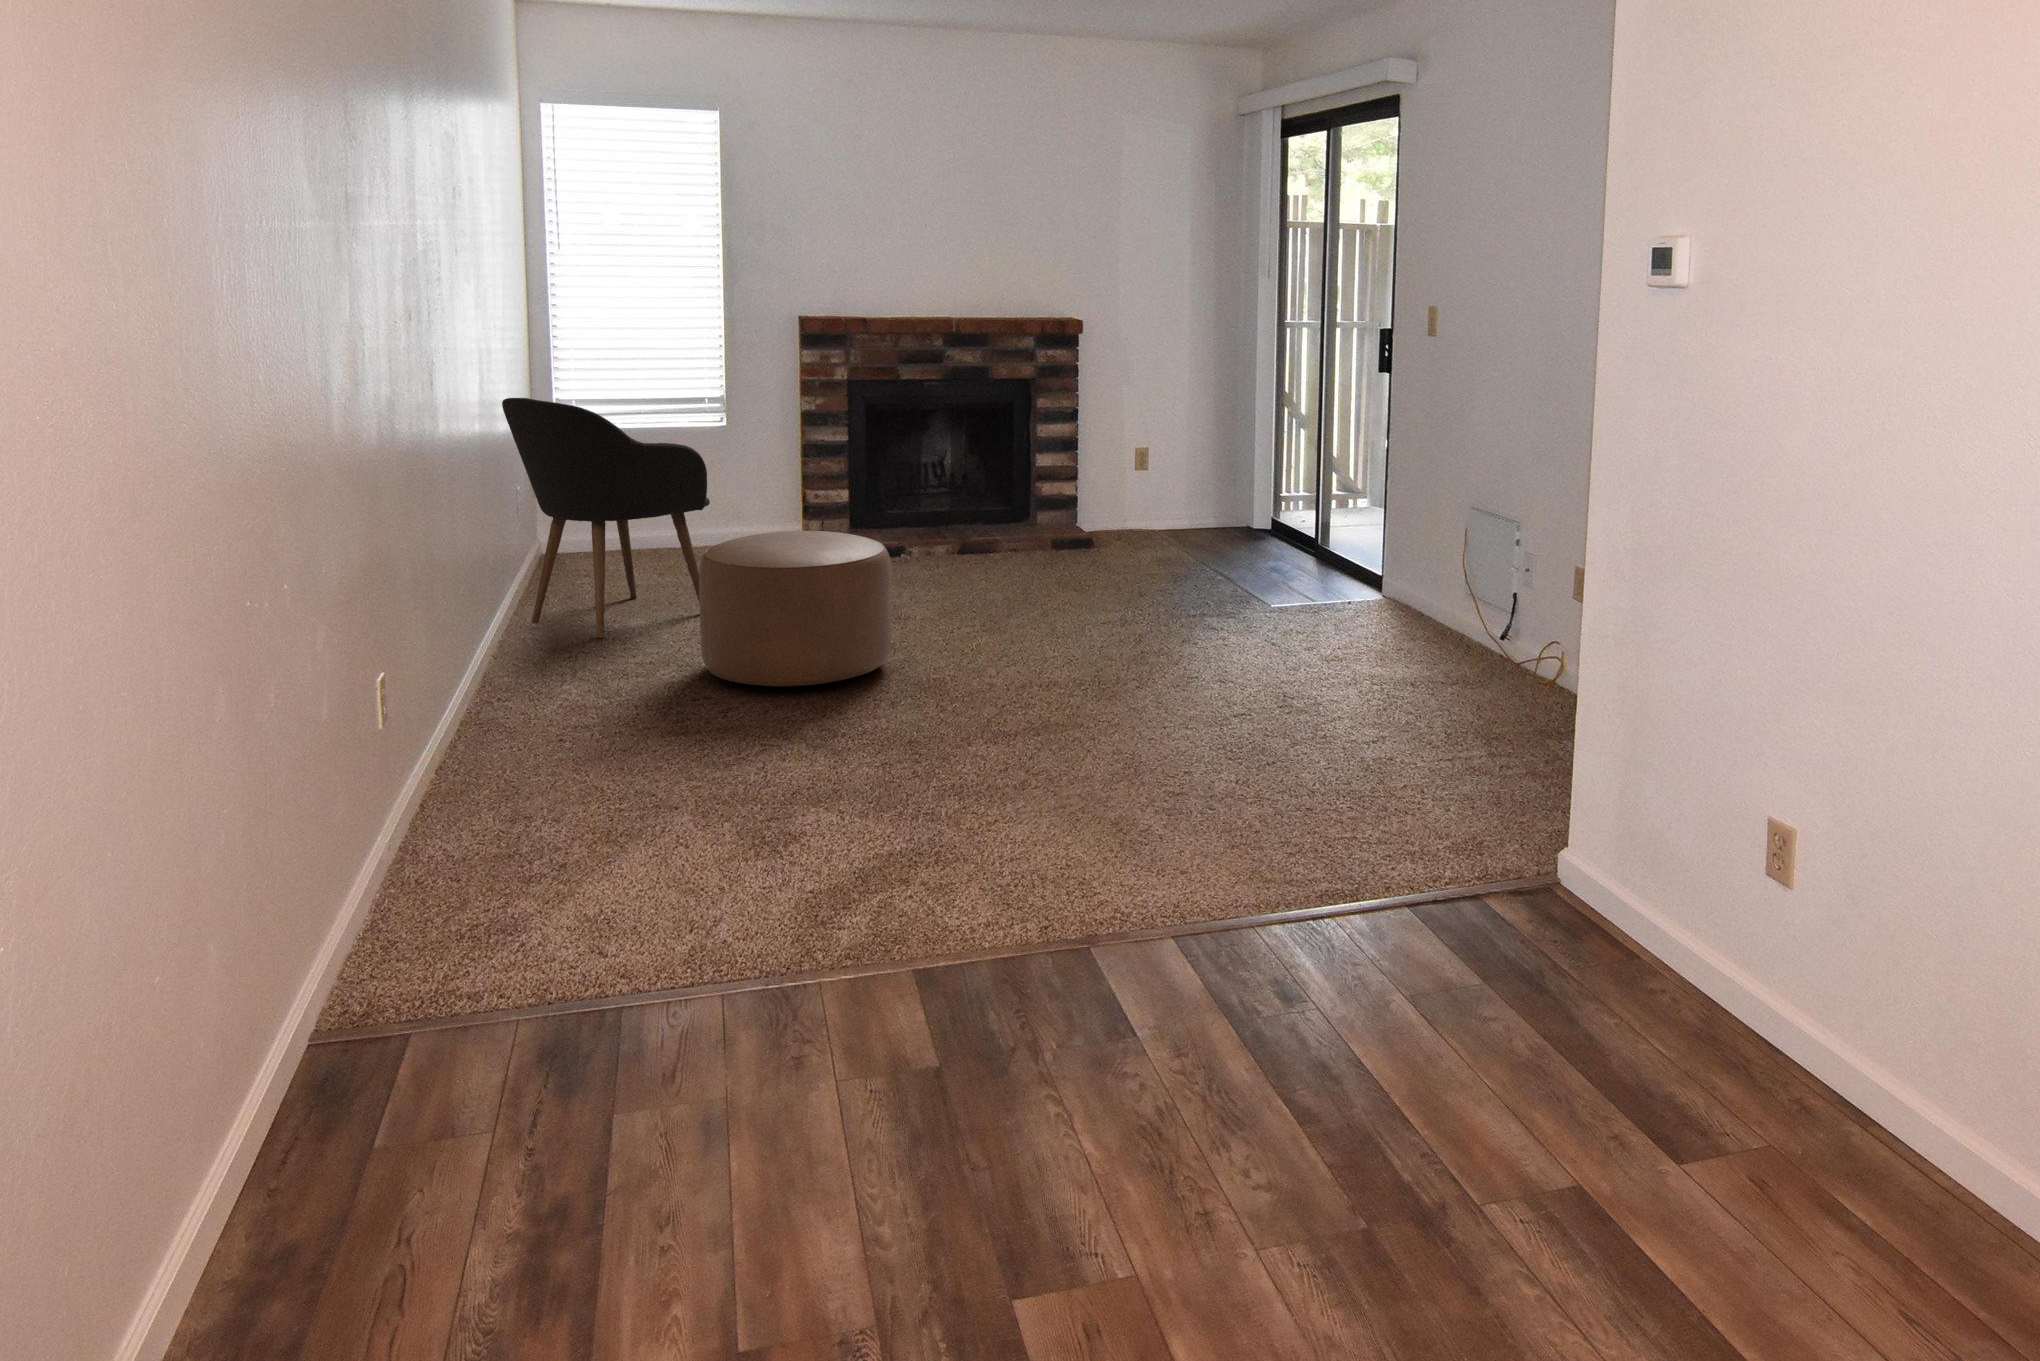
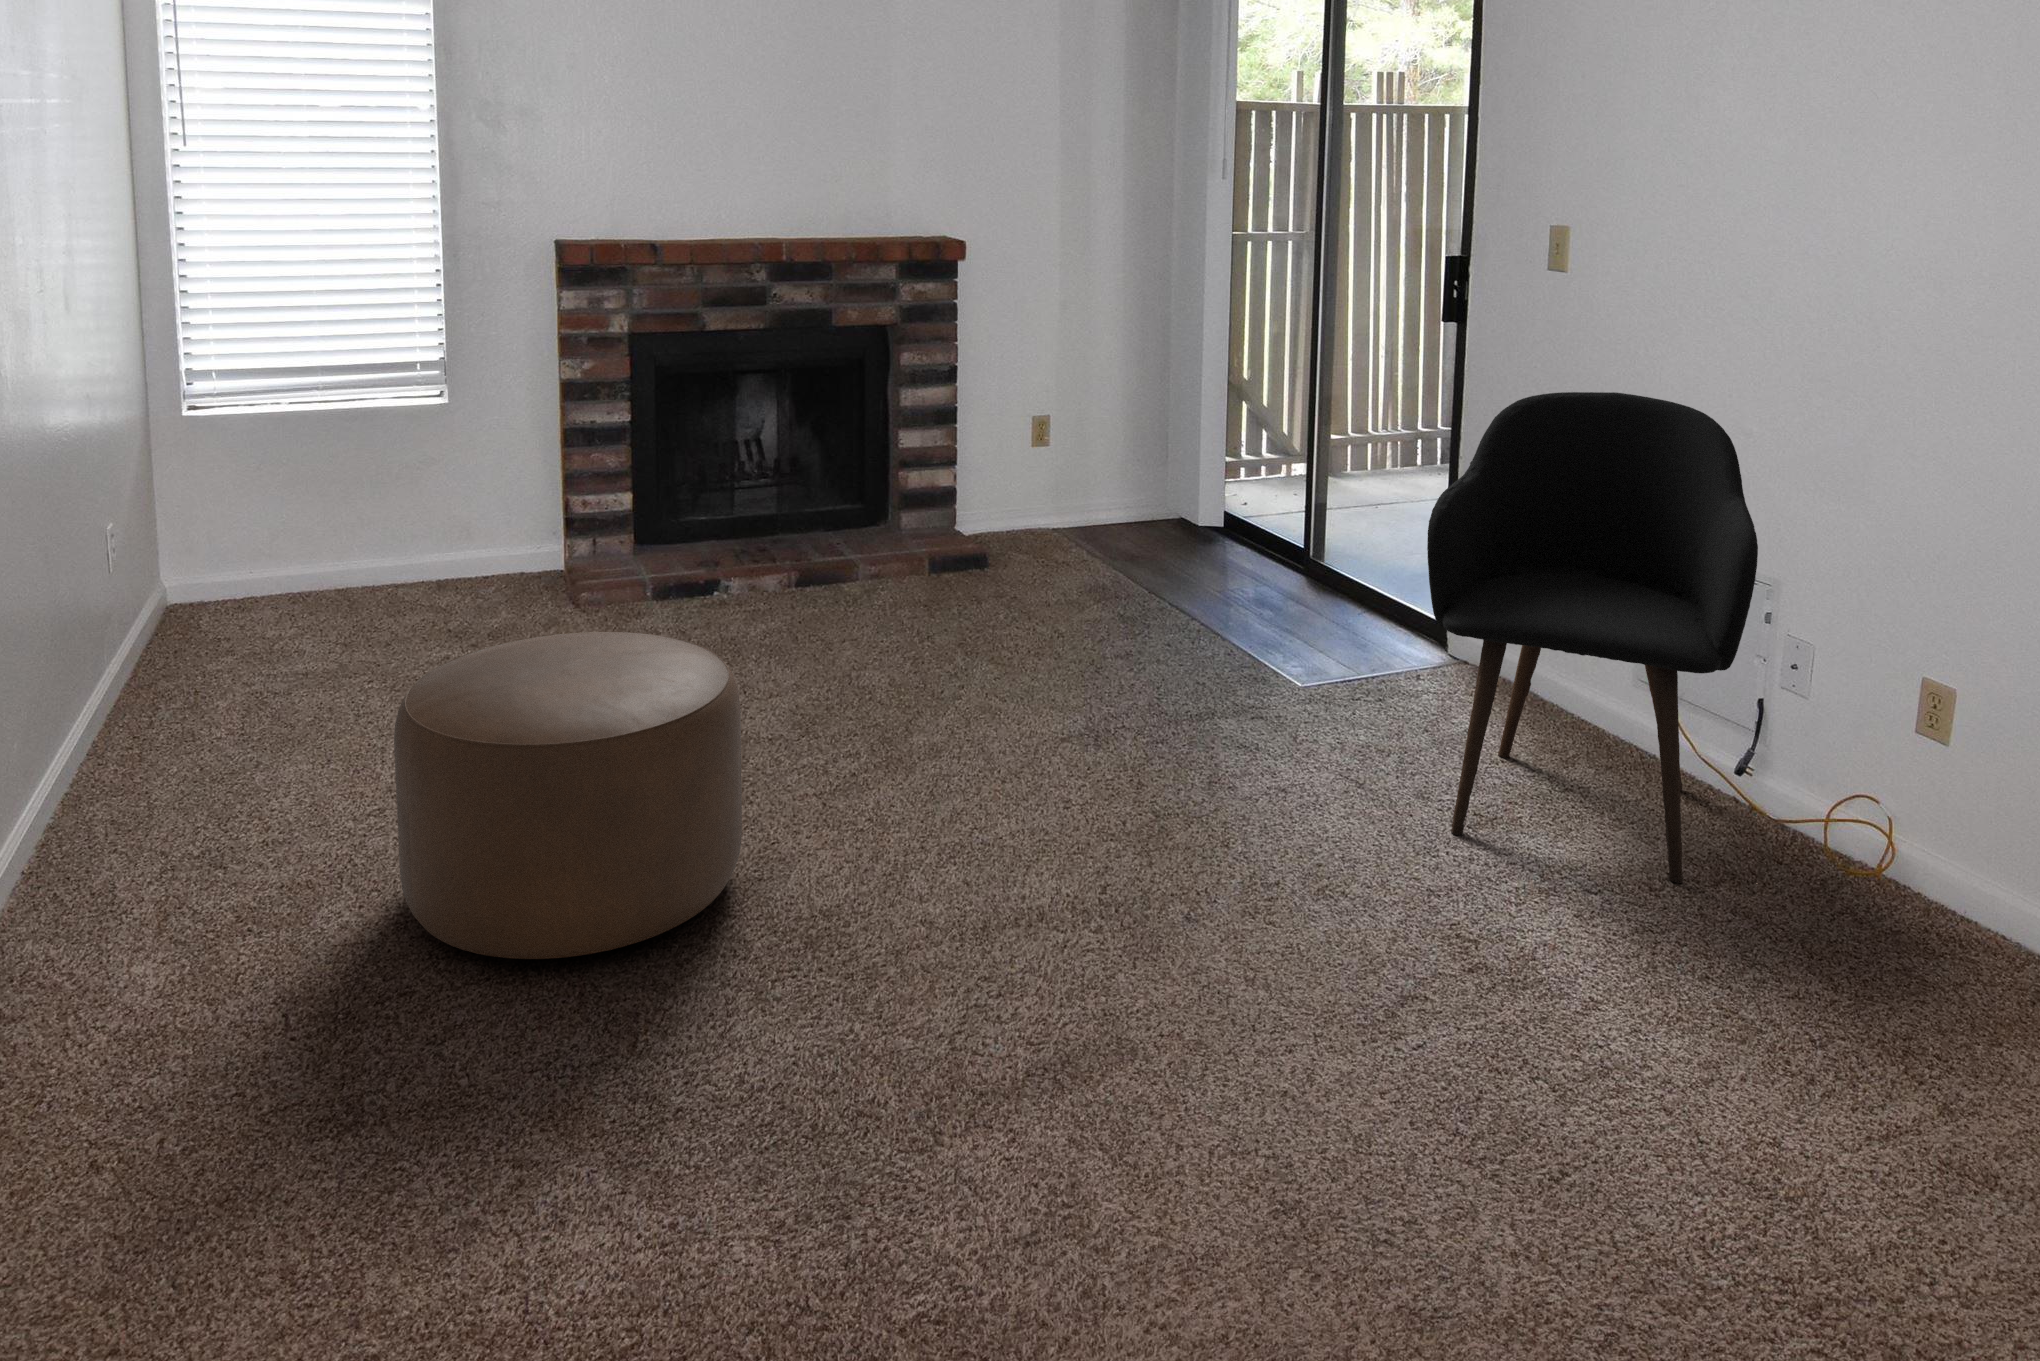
armchair: present [502,398,710,638] -> present [1427,392,1758,883]

